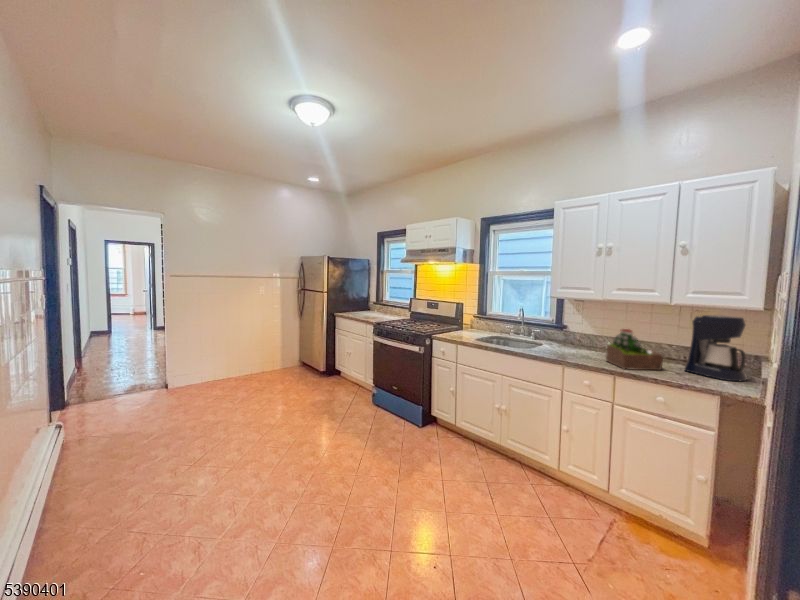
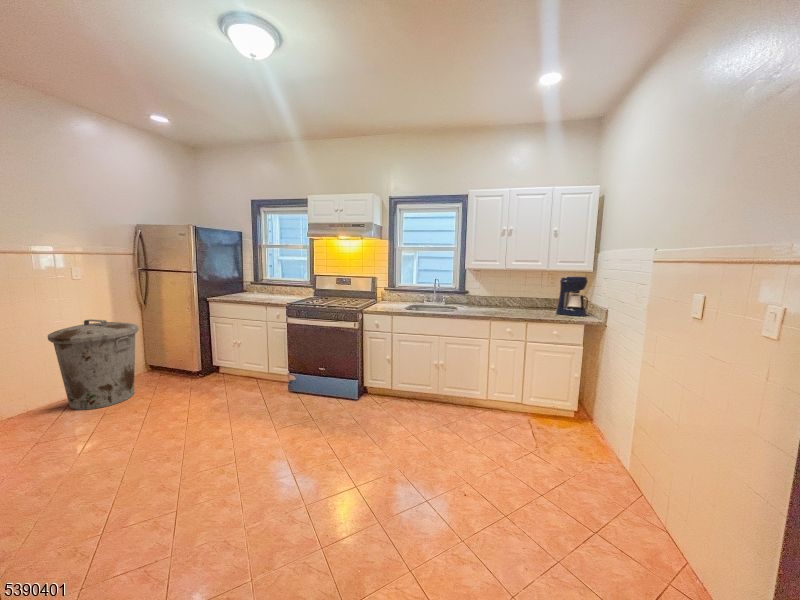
trash can: none [235,323,286,386] -> present [48,319,139,410]
succulent plant: present [606,329,663,370] -> none [513,289,548,317]

